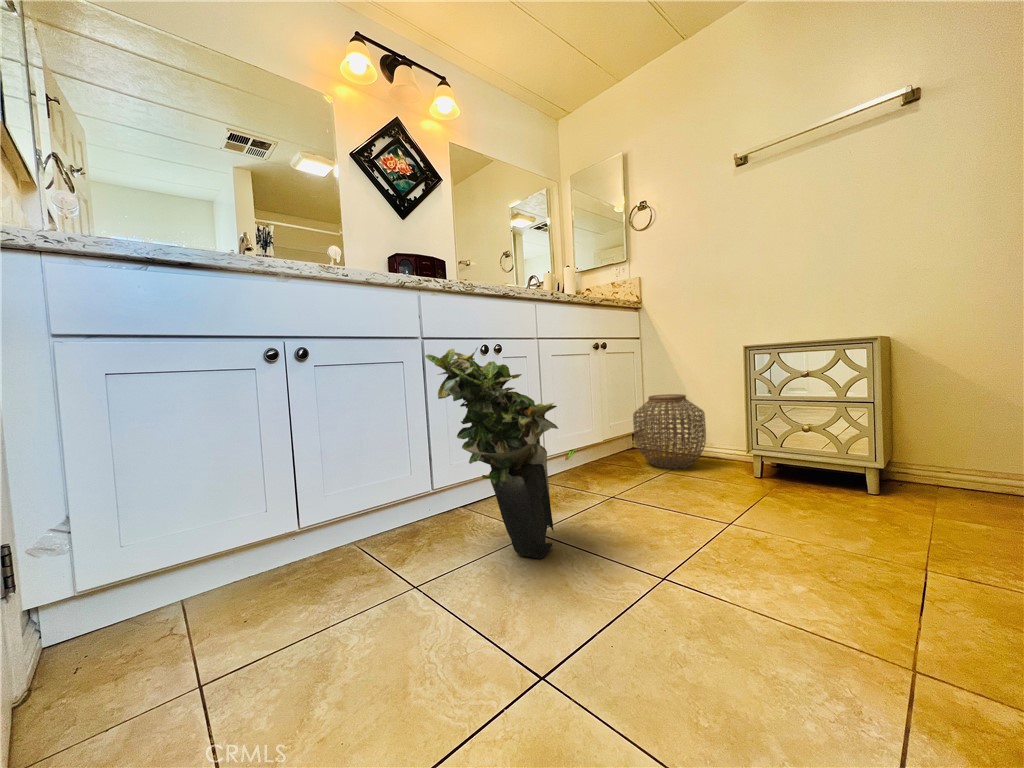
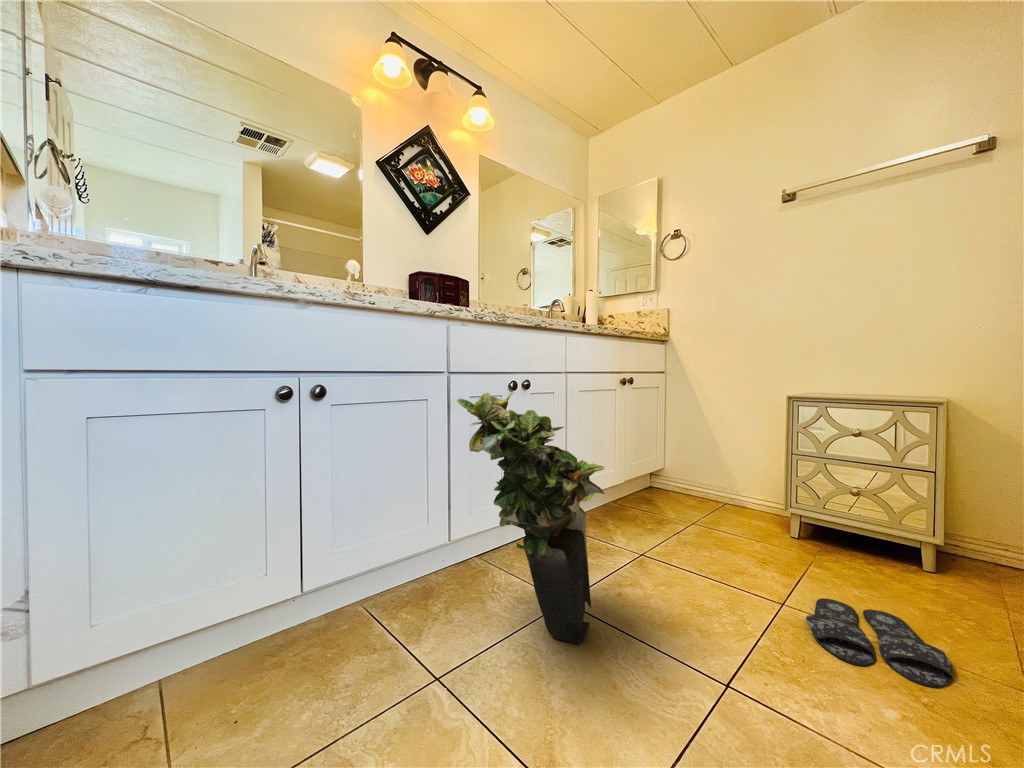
woven basket: present [633,394,706,469] -> none [657,435,735,517]
slippers: none [746,517,861,568] -> present [806,598,953,688]

